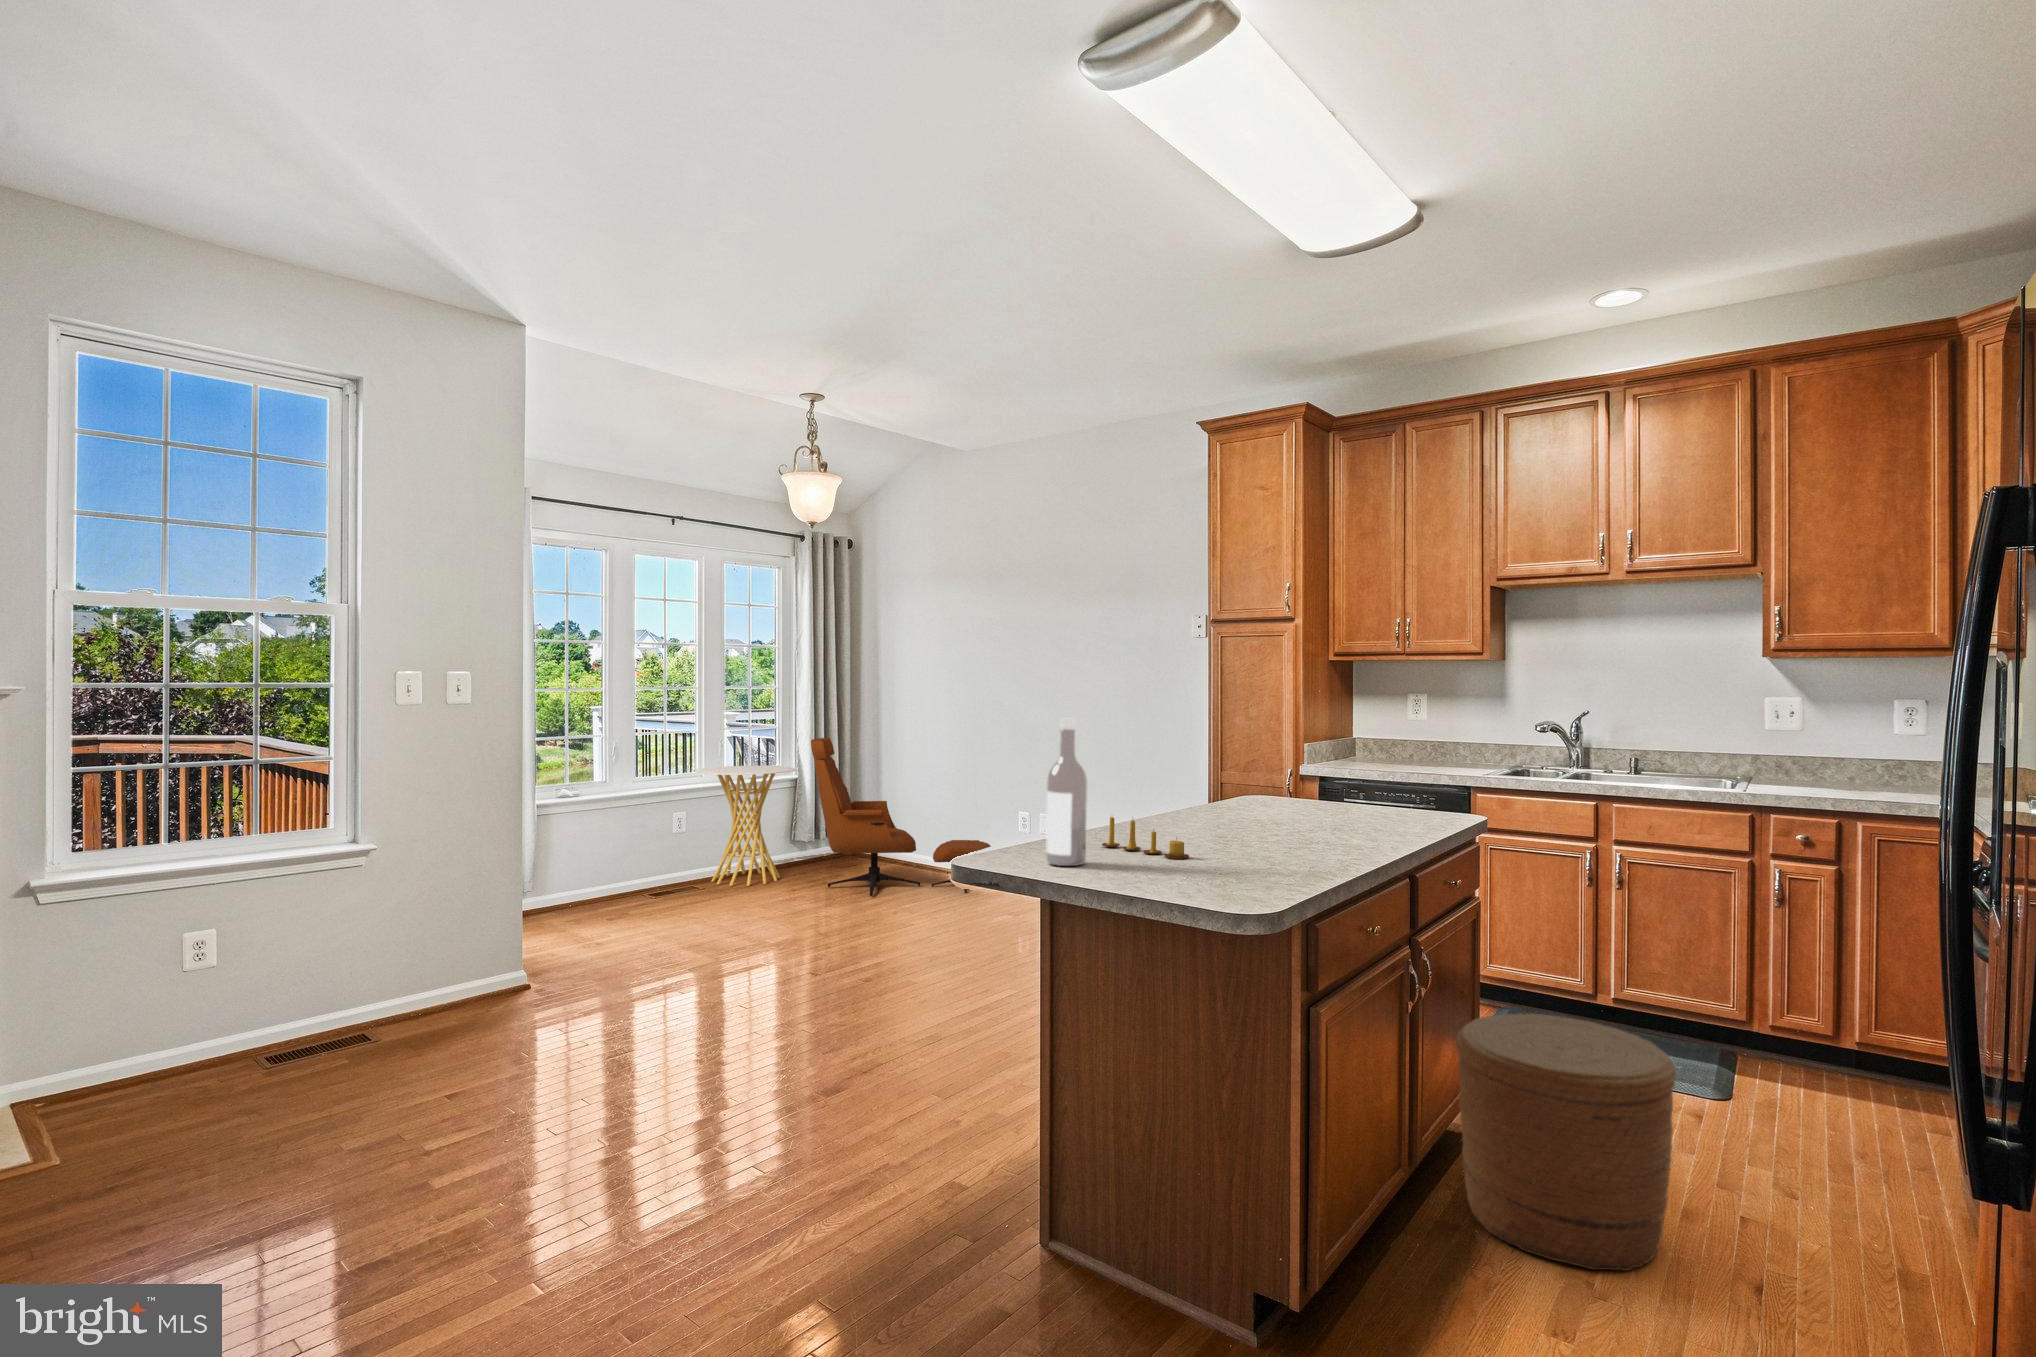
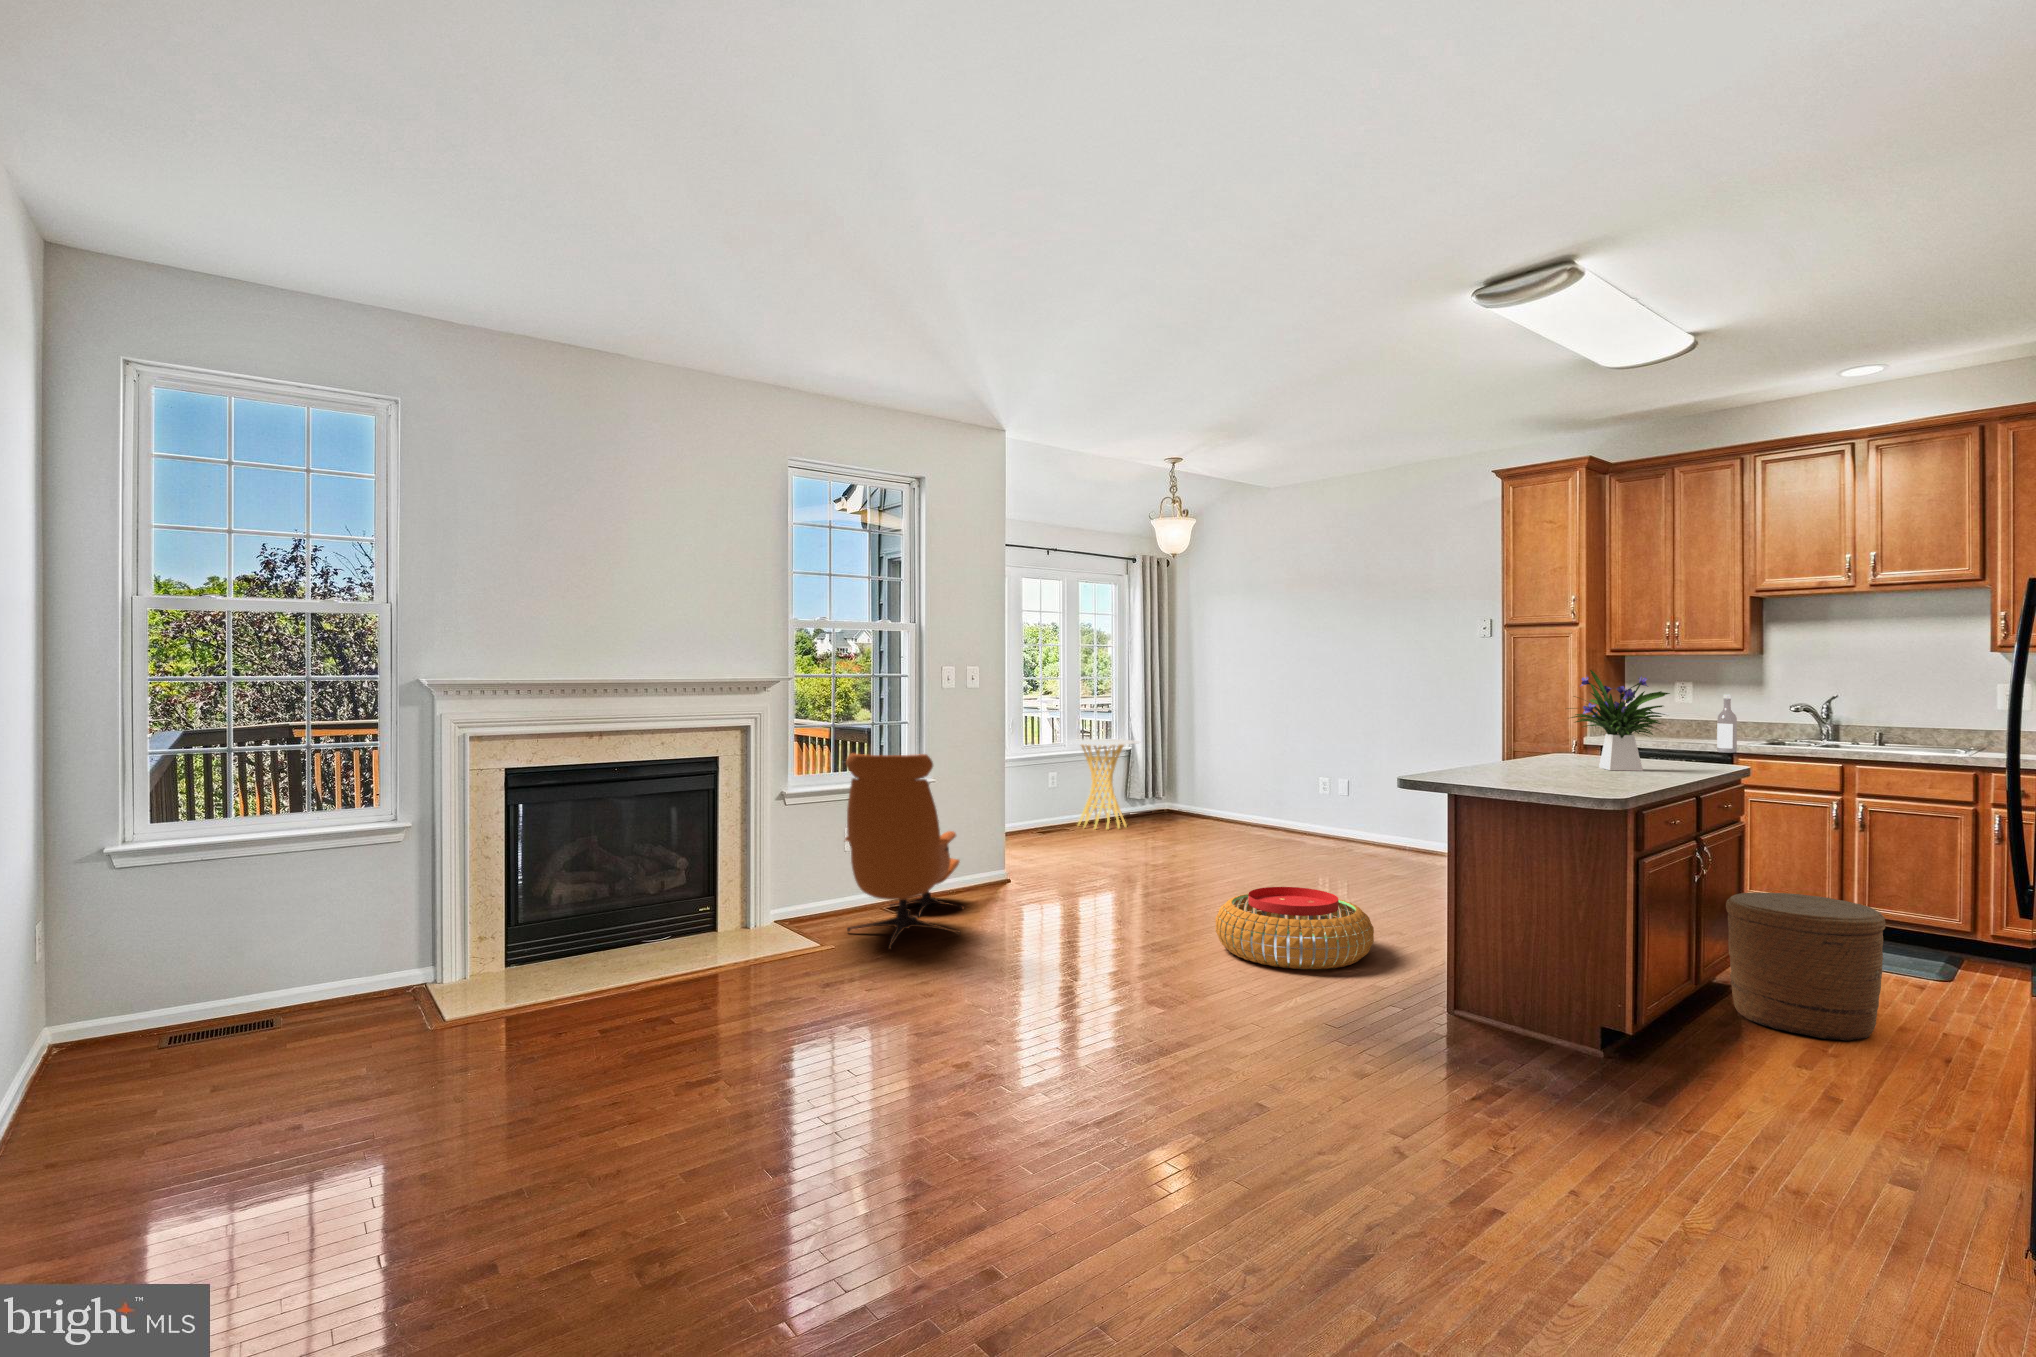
flower arrangement: none [1235,677,1382,833] -> present [1567,670,1670,771]
wine bottle: present [1046,719,1087,866] -> present [1717,694,1737,753]
lounge chair: present [811,738,998,896] -> present [845,754,963,949]
candle: present [1102,817,1189,859] -> none [1486,753,1550,777]
pouf: none [732,1009,975,1163] -> present [1215,887,1374,969]

